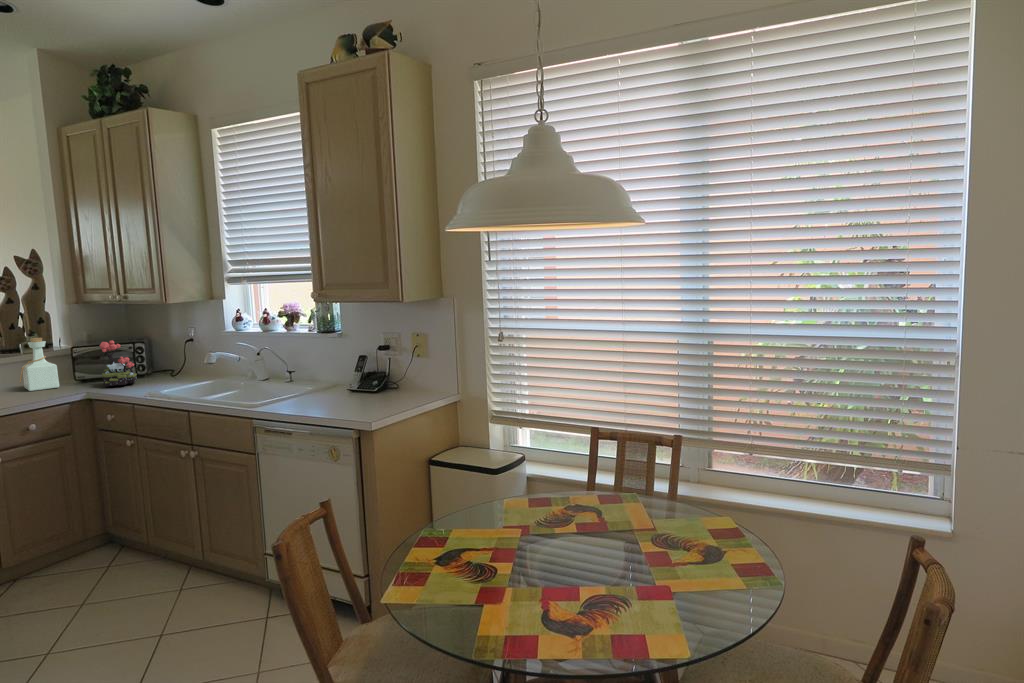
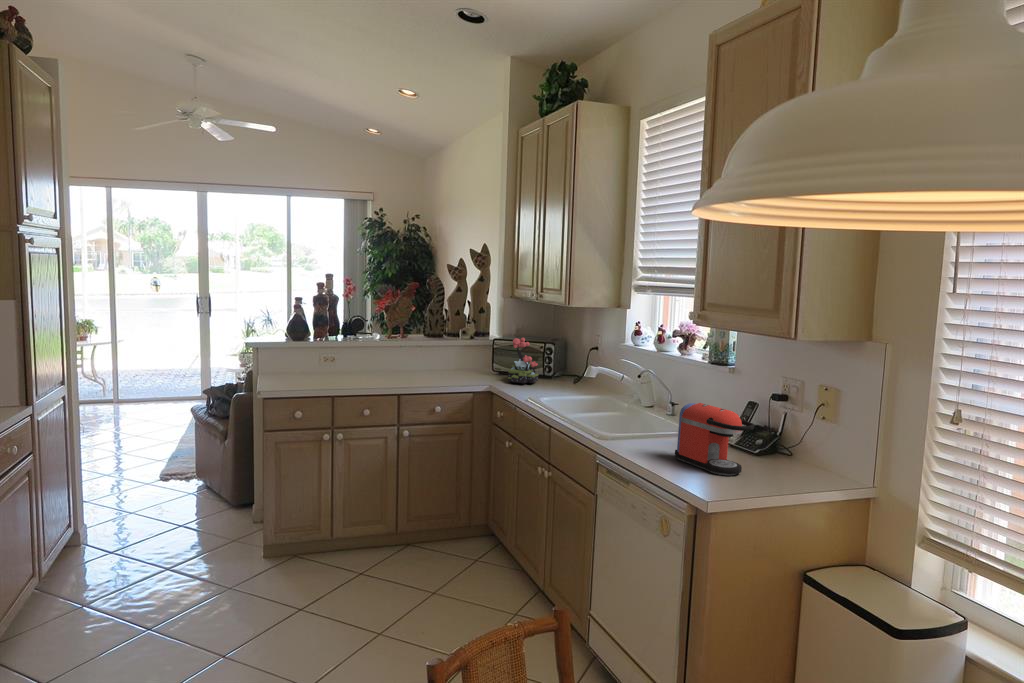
bottle: present [20,338,59,391] -> none [450,326,478,375]
coffee maker: none [324,359,385,407] -> present [675,403,754,476]

